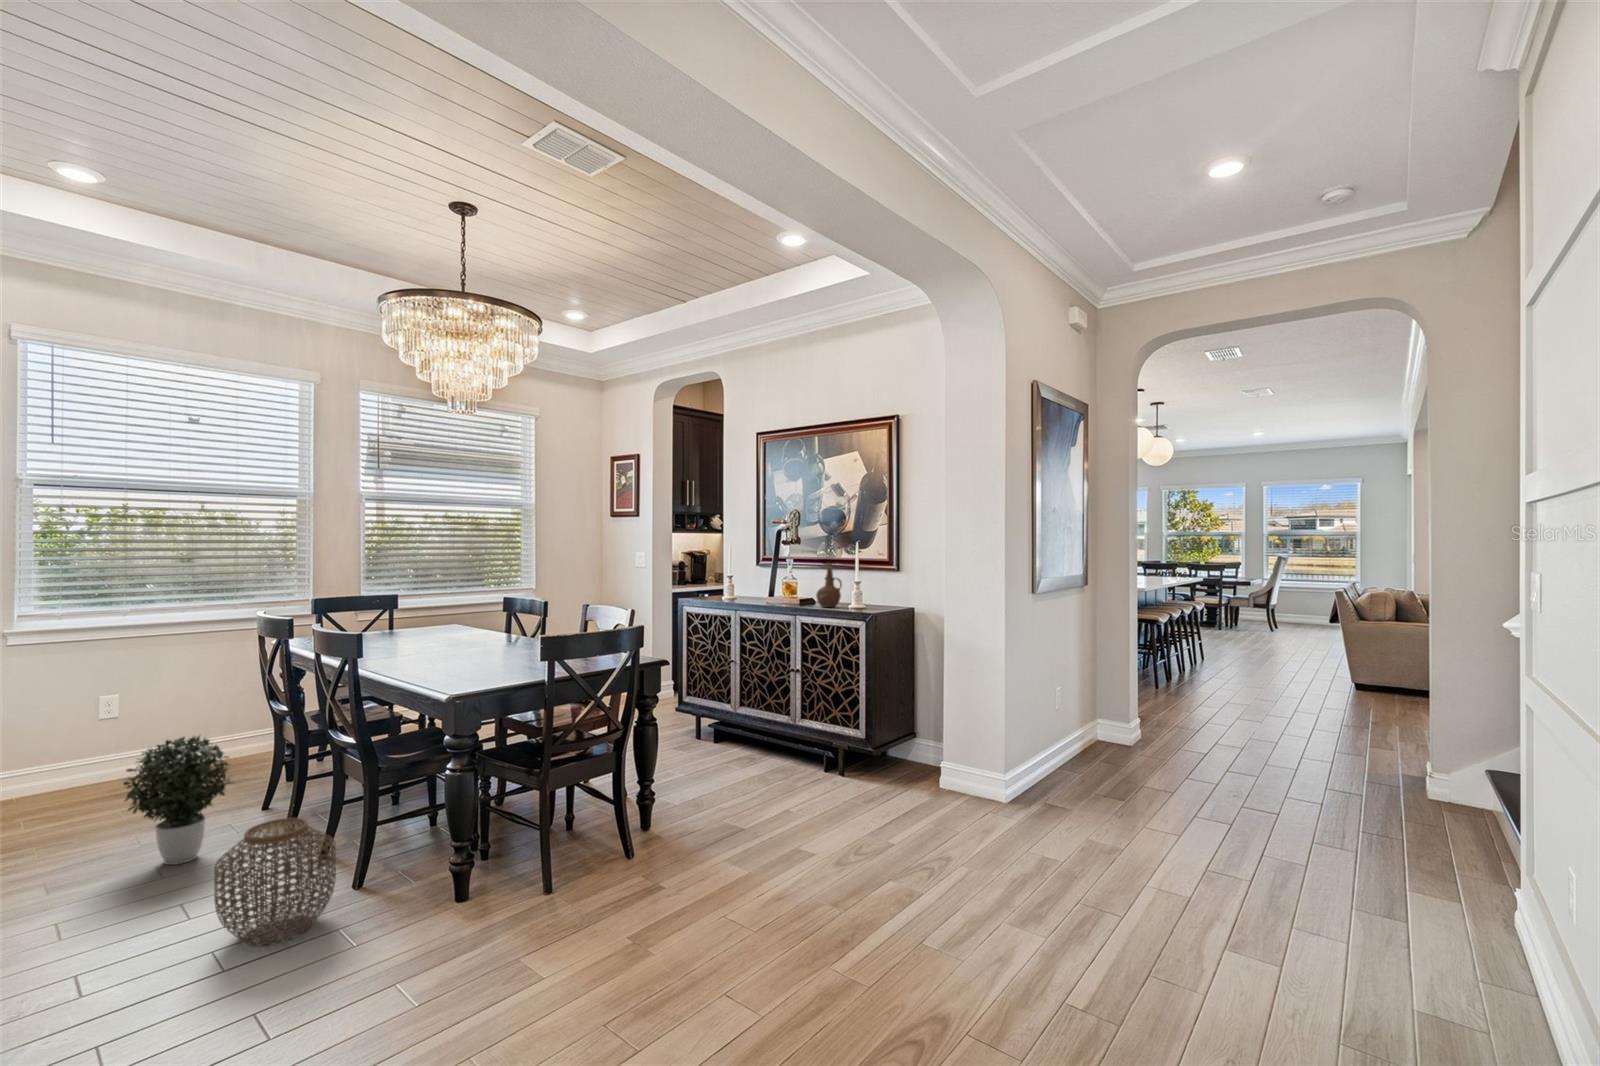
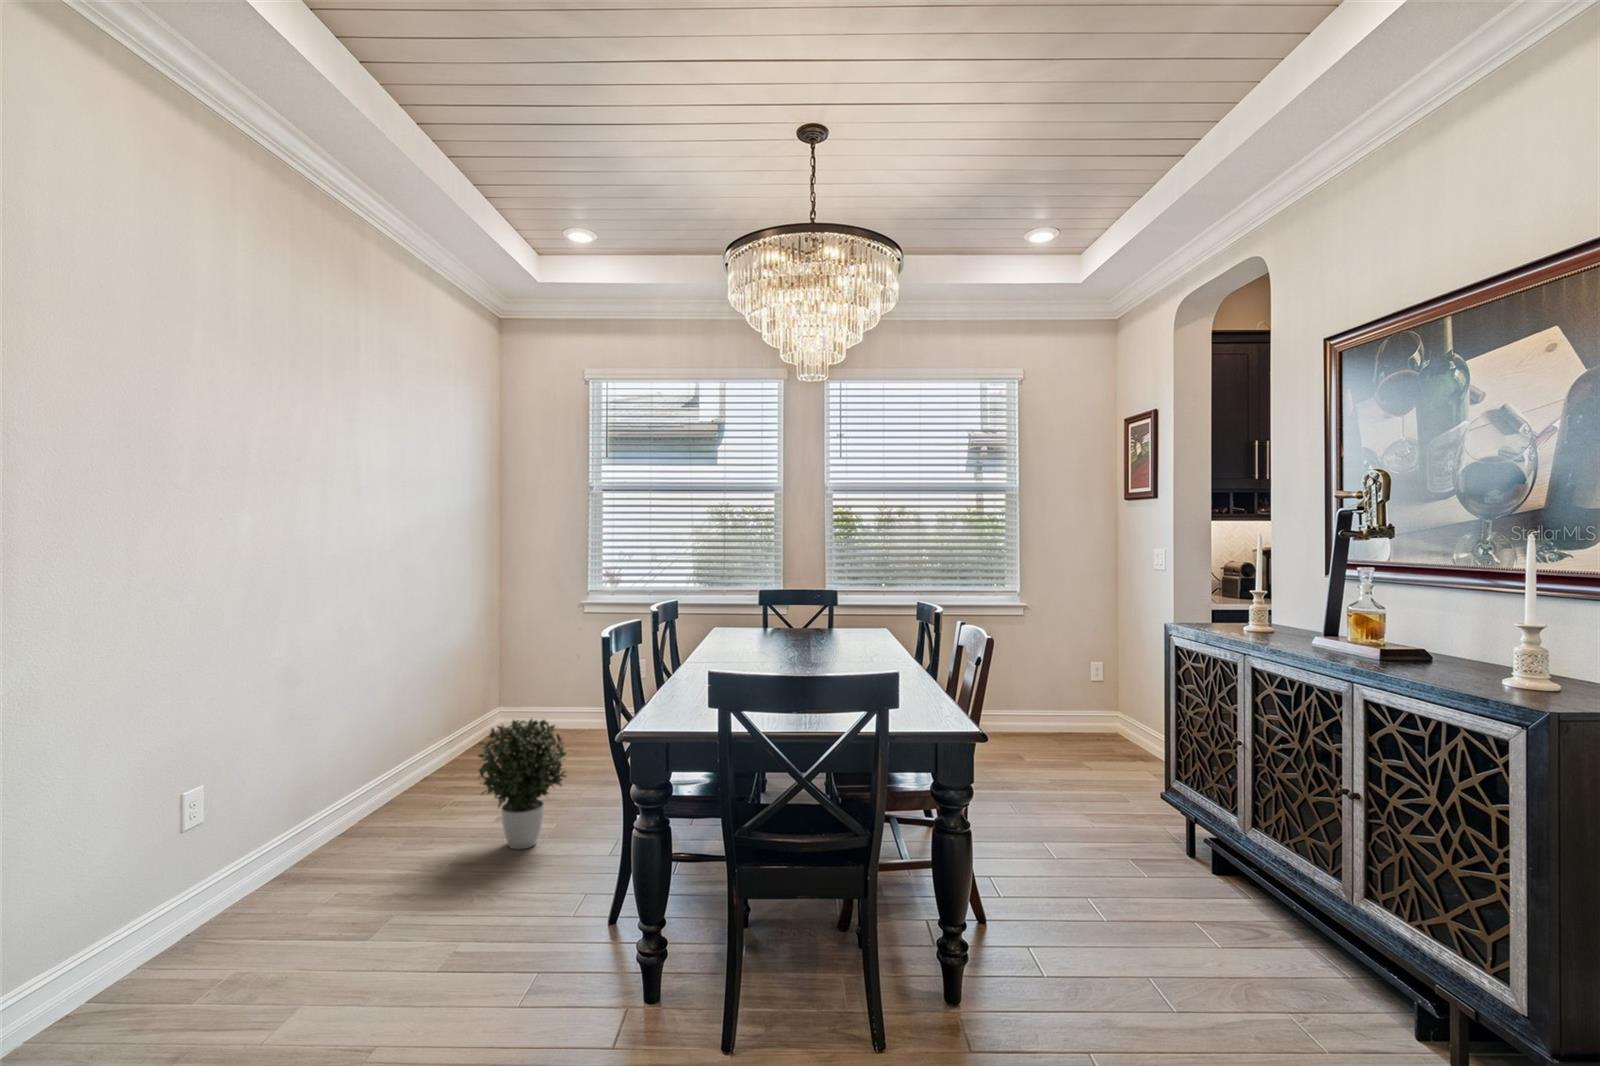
ceramic pitcher: present [816,563,842,607] -> none [1405,576,1480,676]
woven basket: present [214,818,336,945] -> none [373,847,508,1005]

